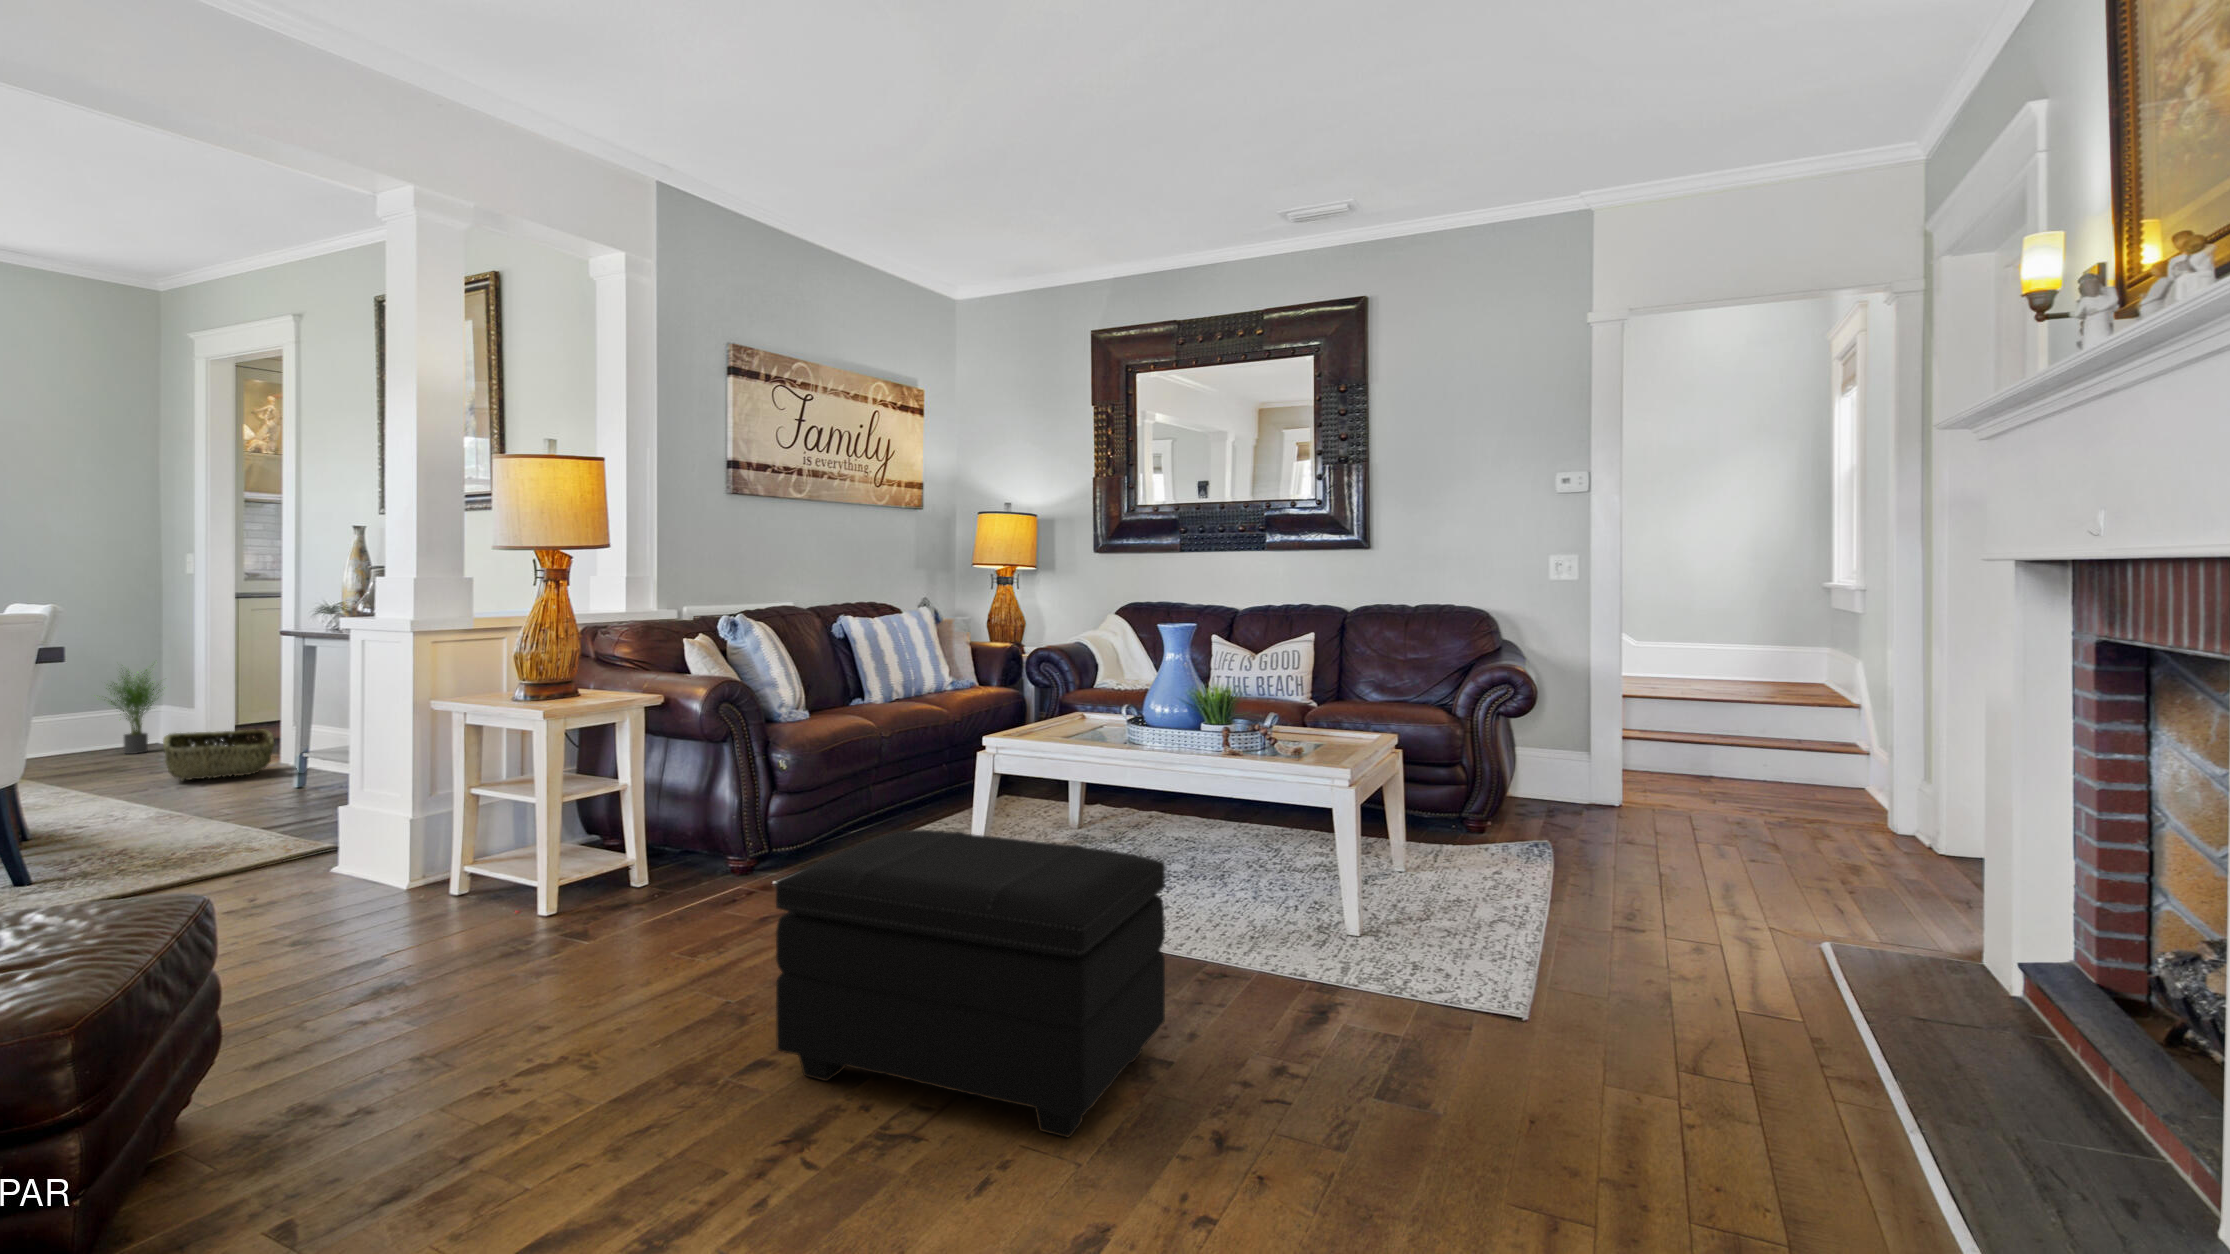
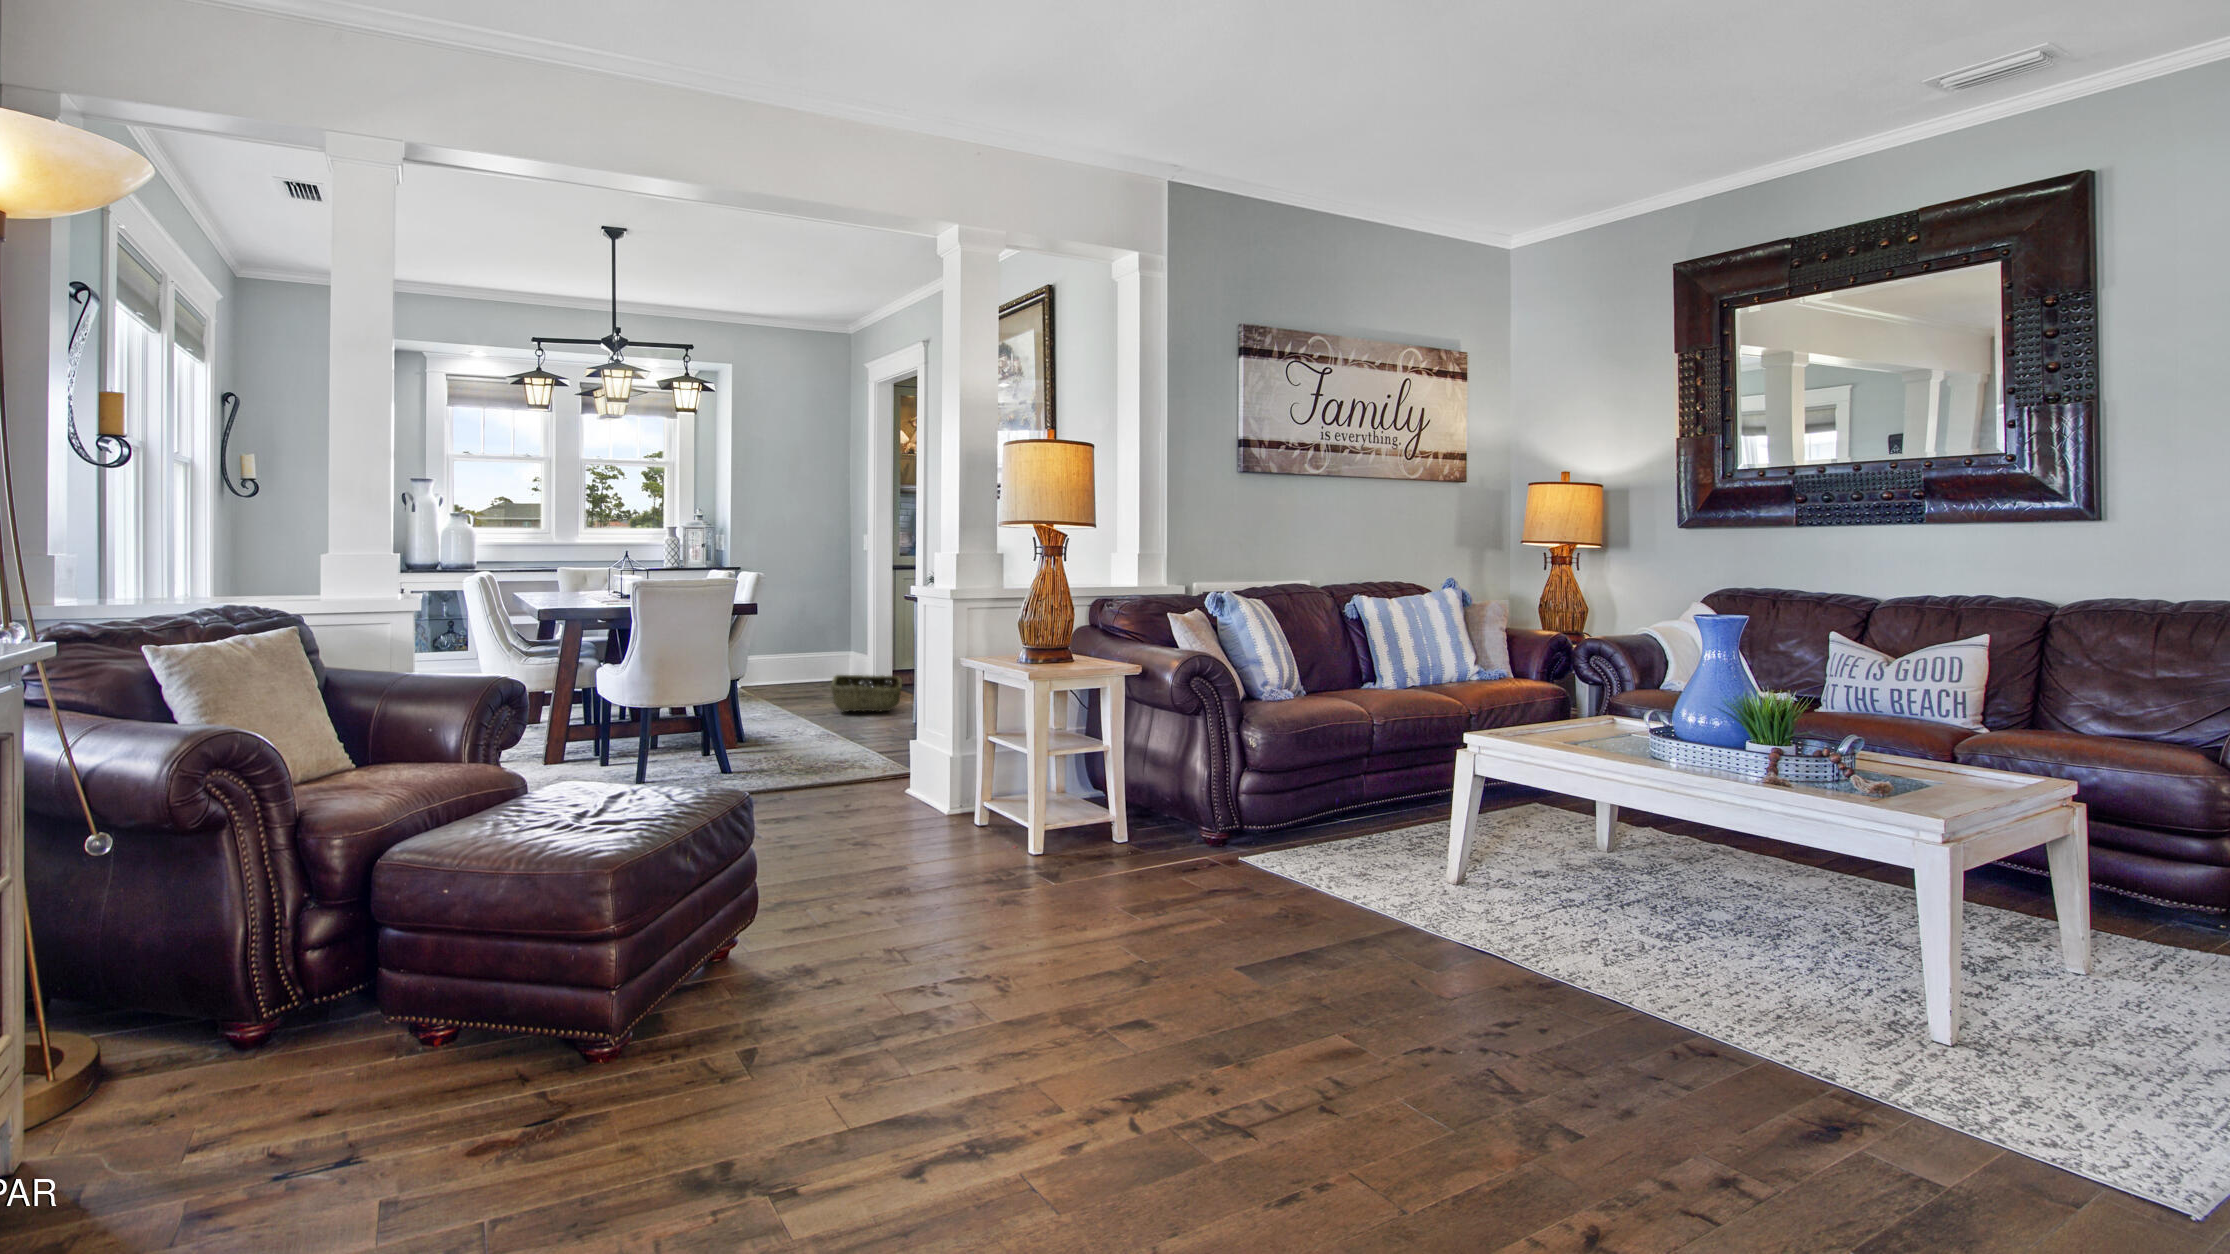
potted plant: present [99,669,159,754] -> none [797,616,849,688]
footstool: present [776,830,1165,1137] -> none [1147,821,1580,1179]

